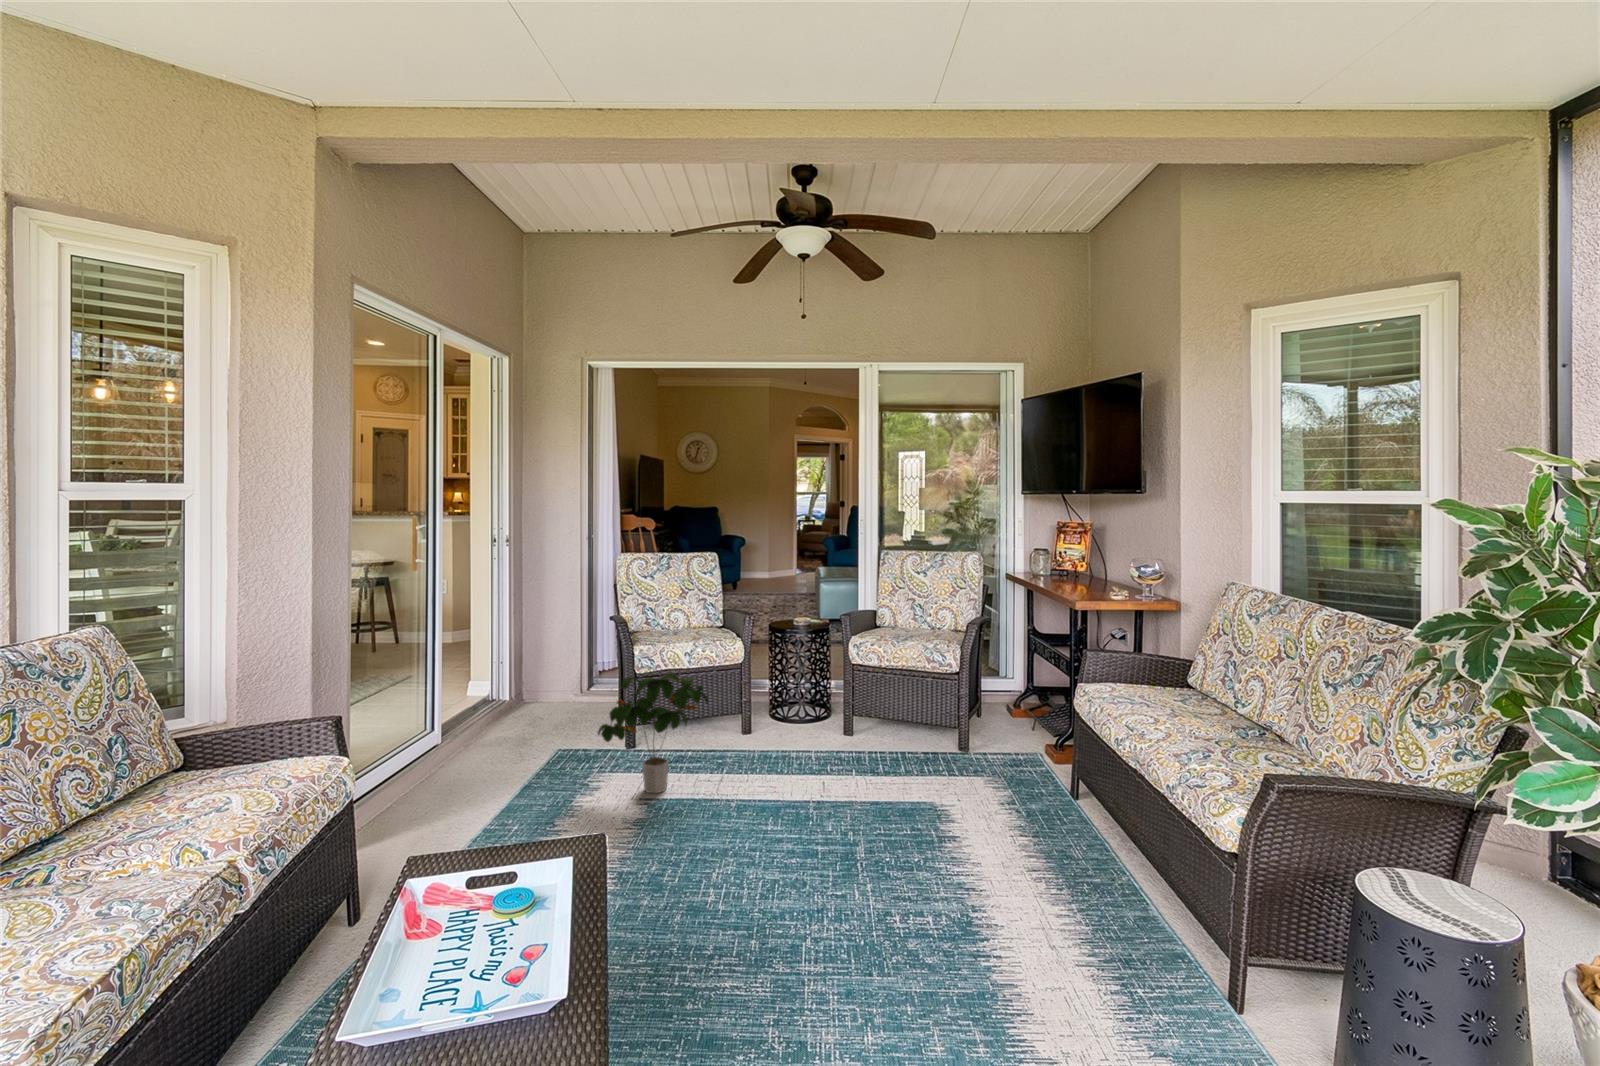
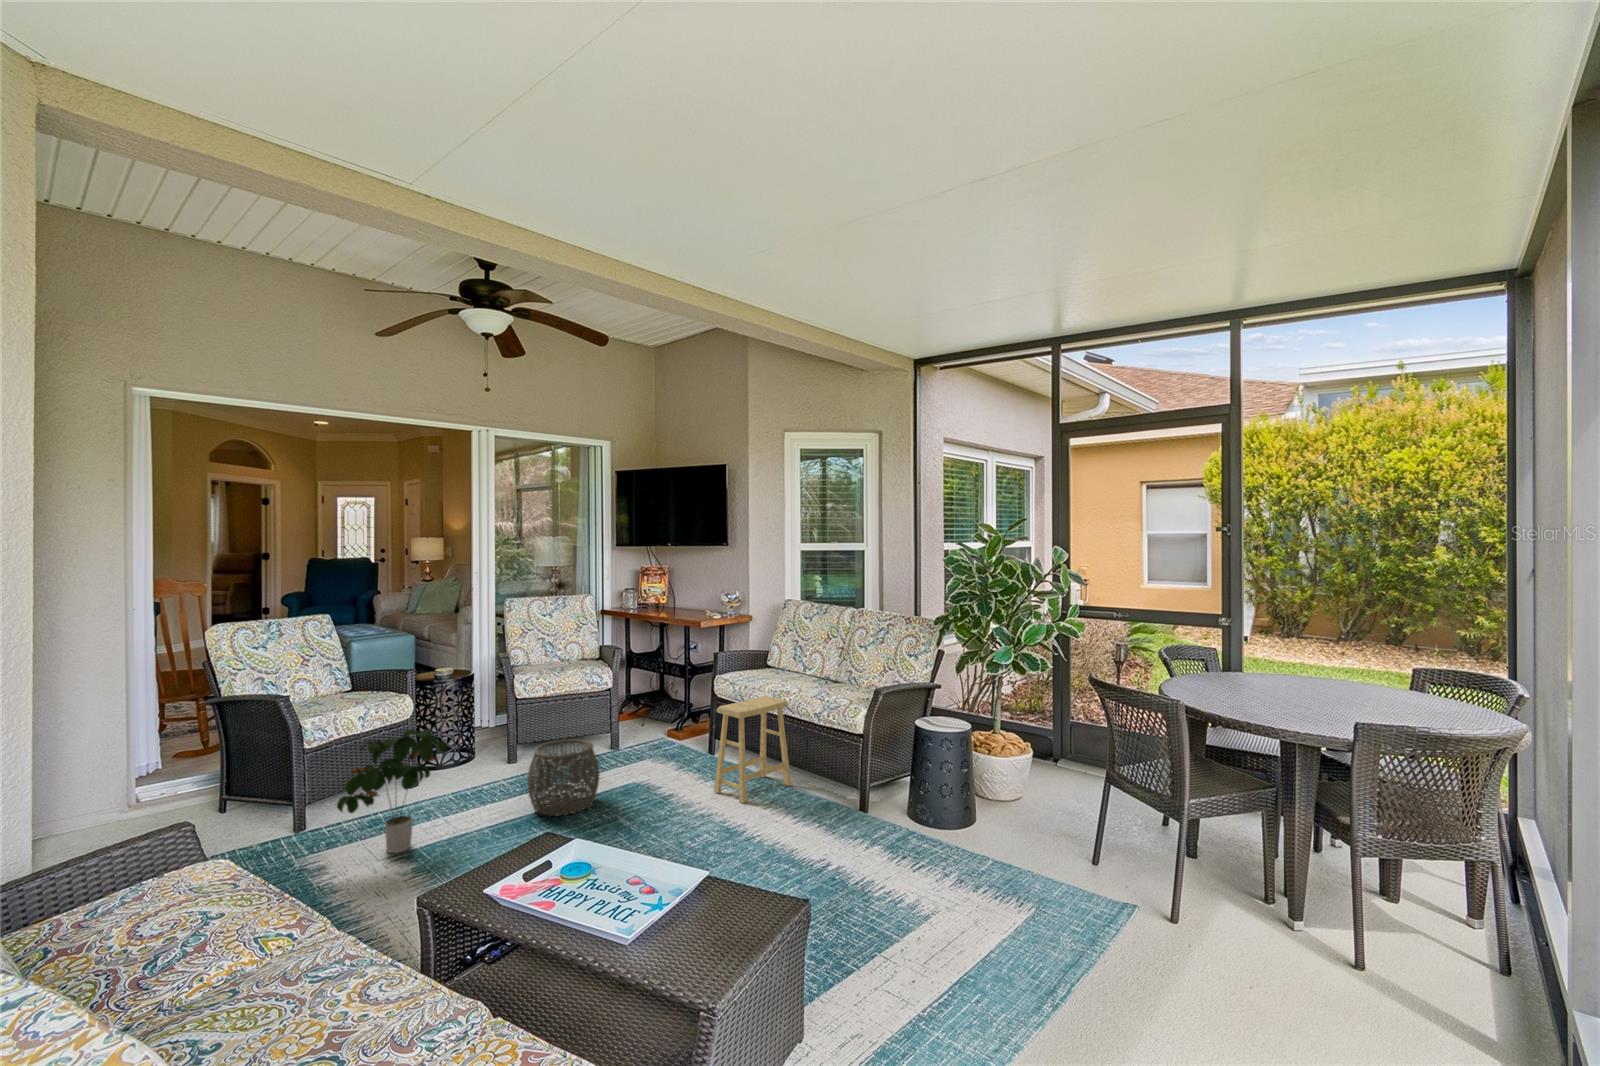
woven basket: none [780,720,865,815] -> present [527,739,600,816]
footstool: none [1000,729,1128,889] -> present [714,696,791,803]

